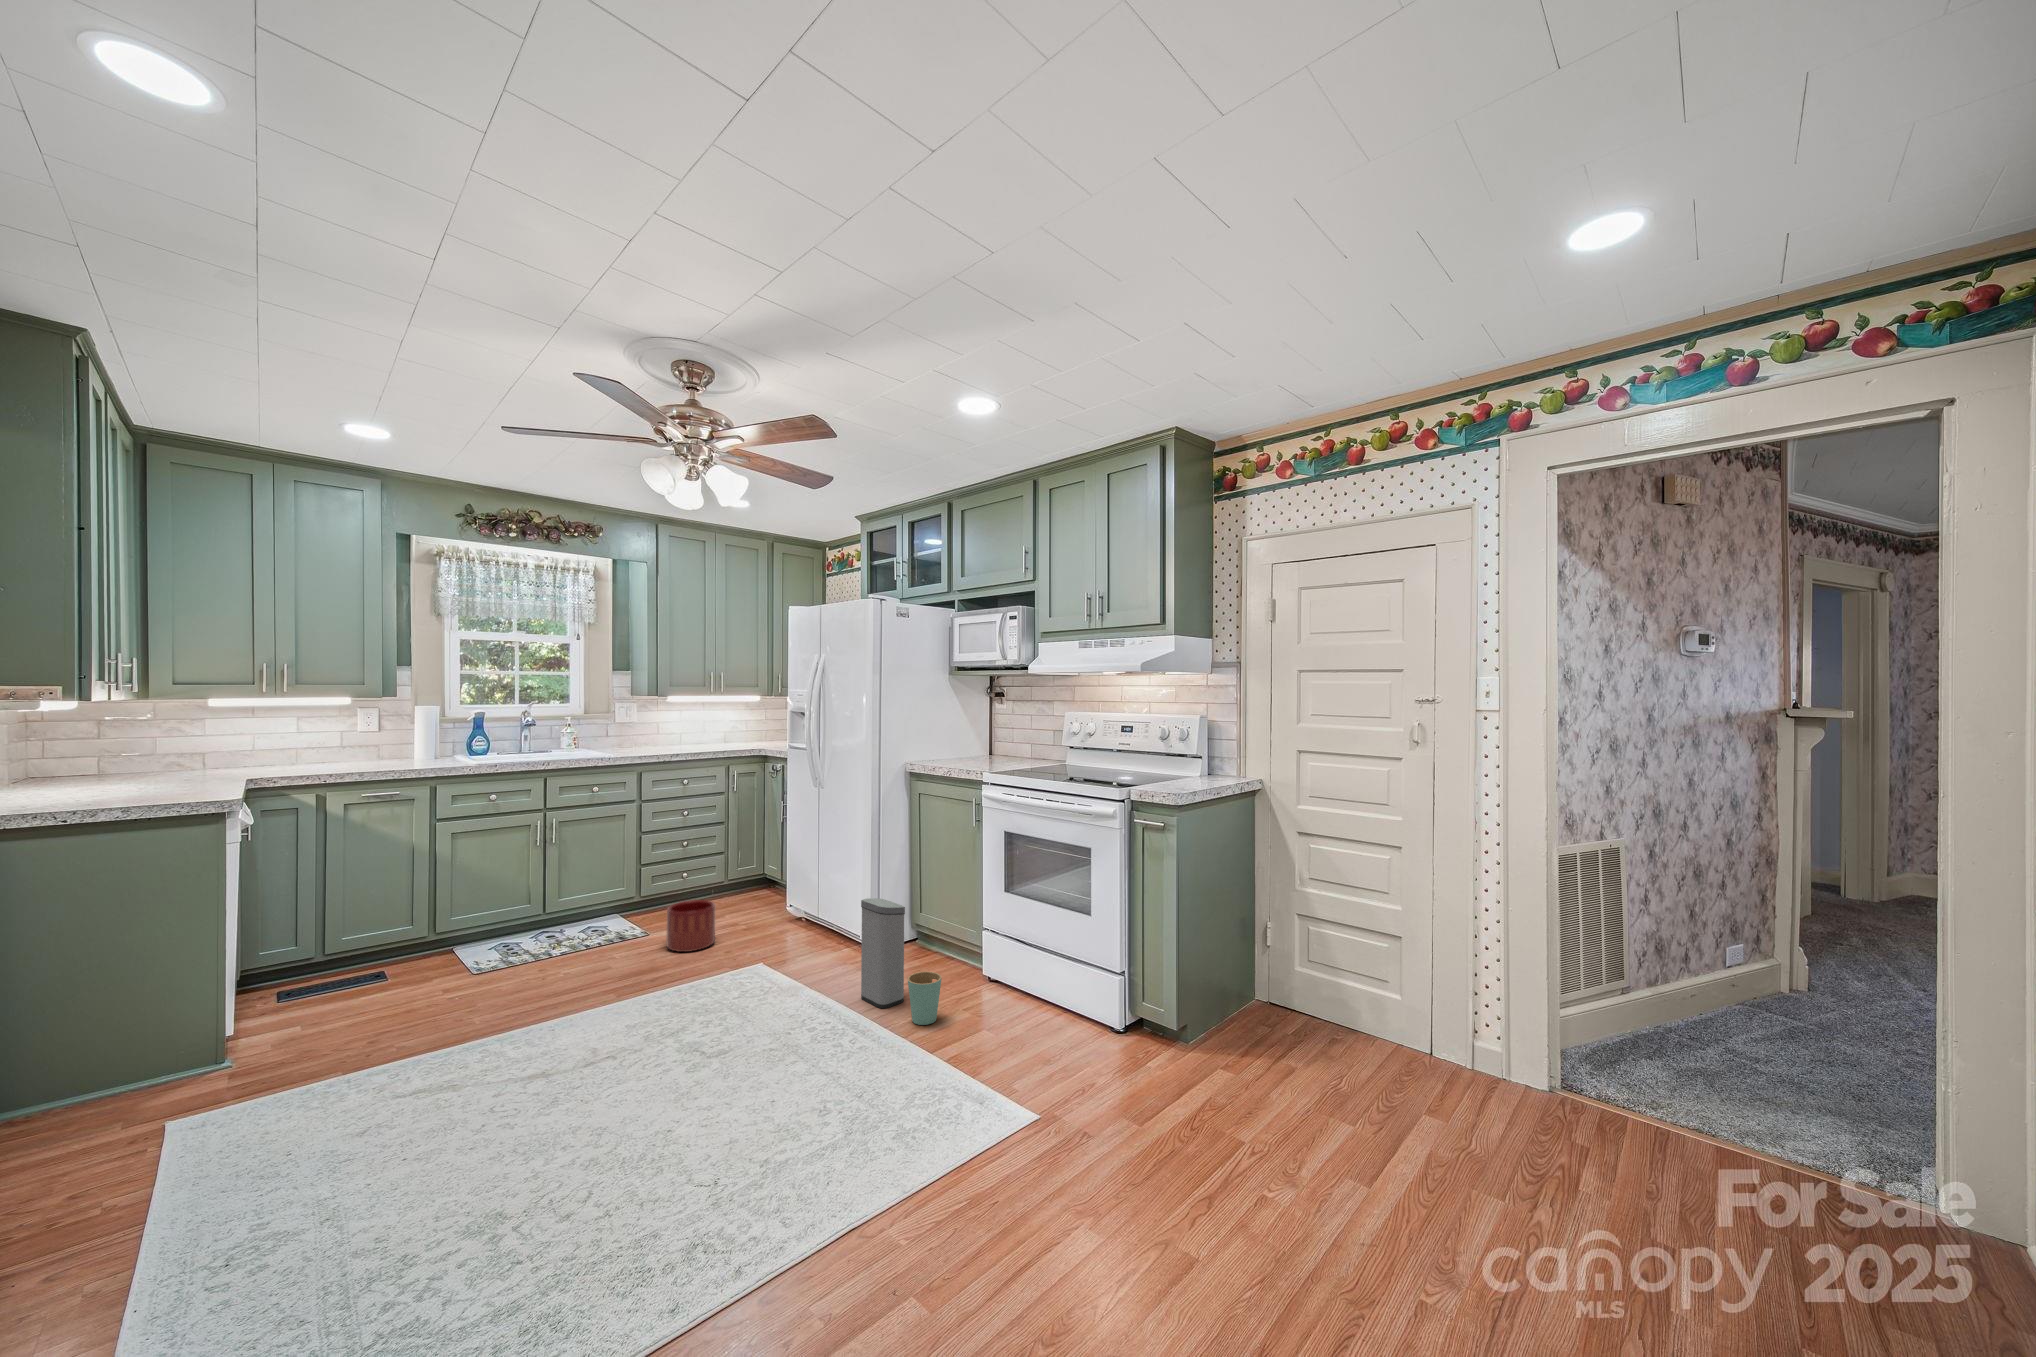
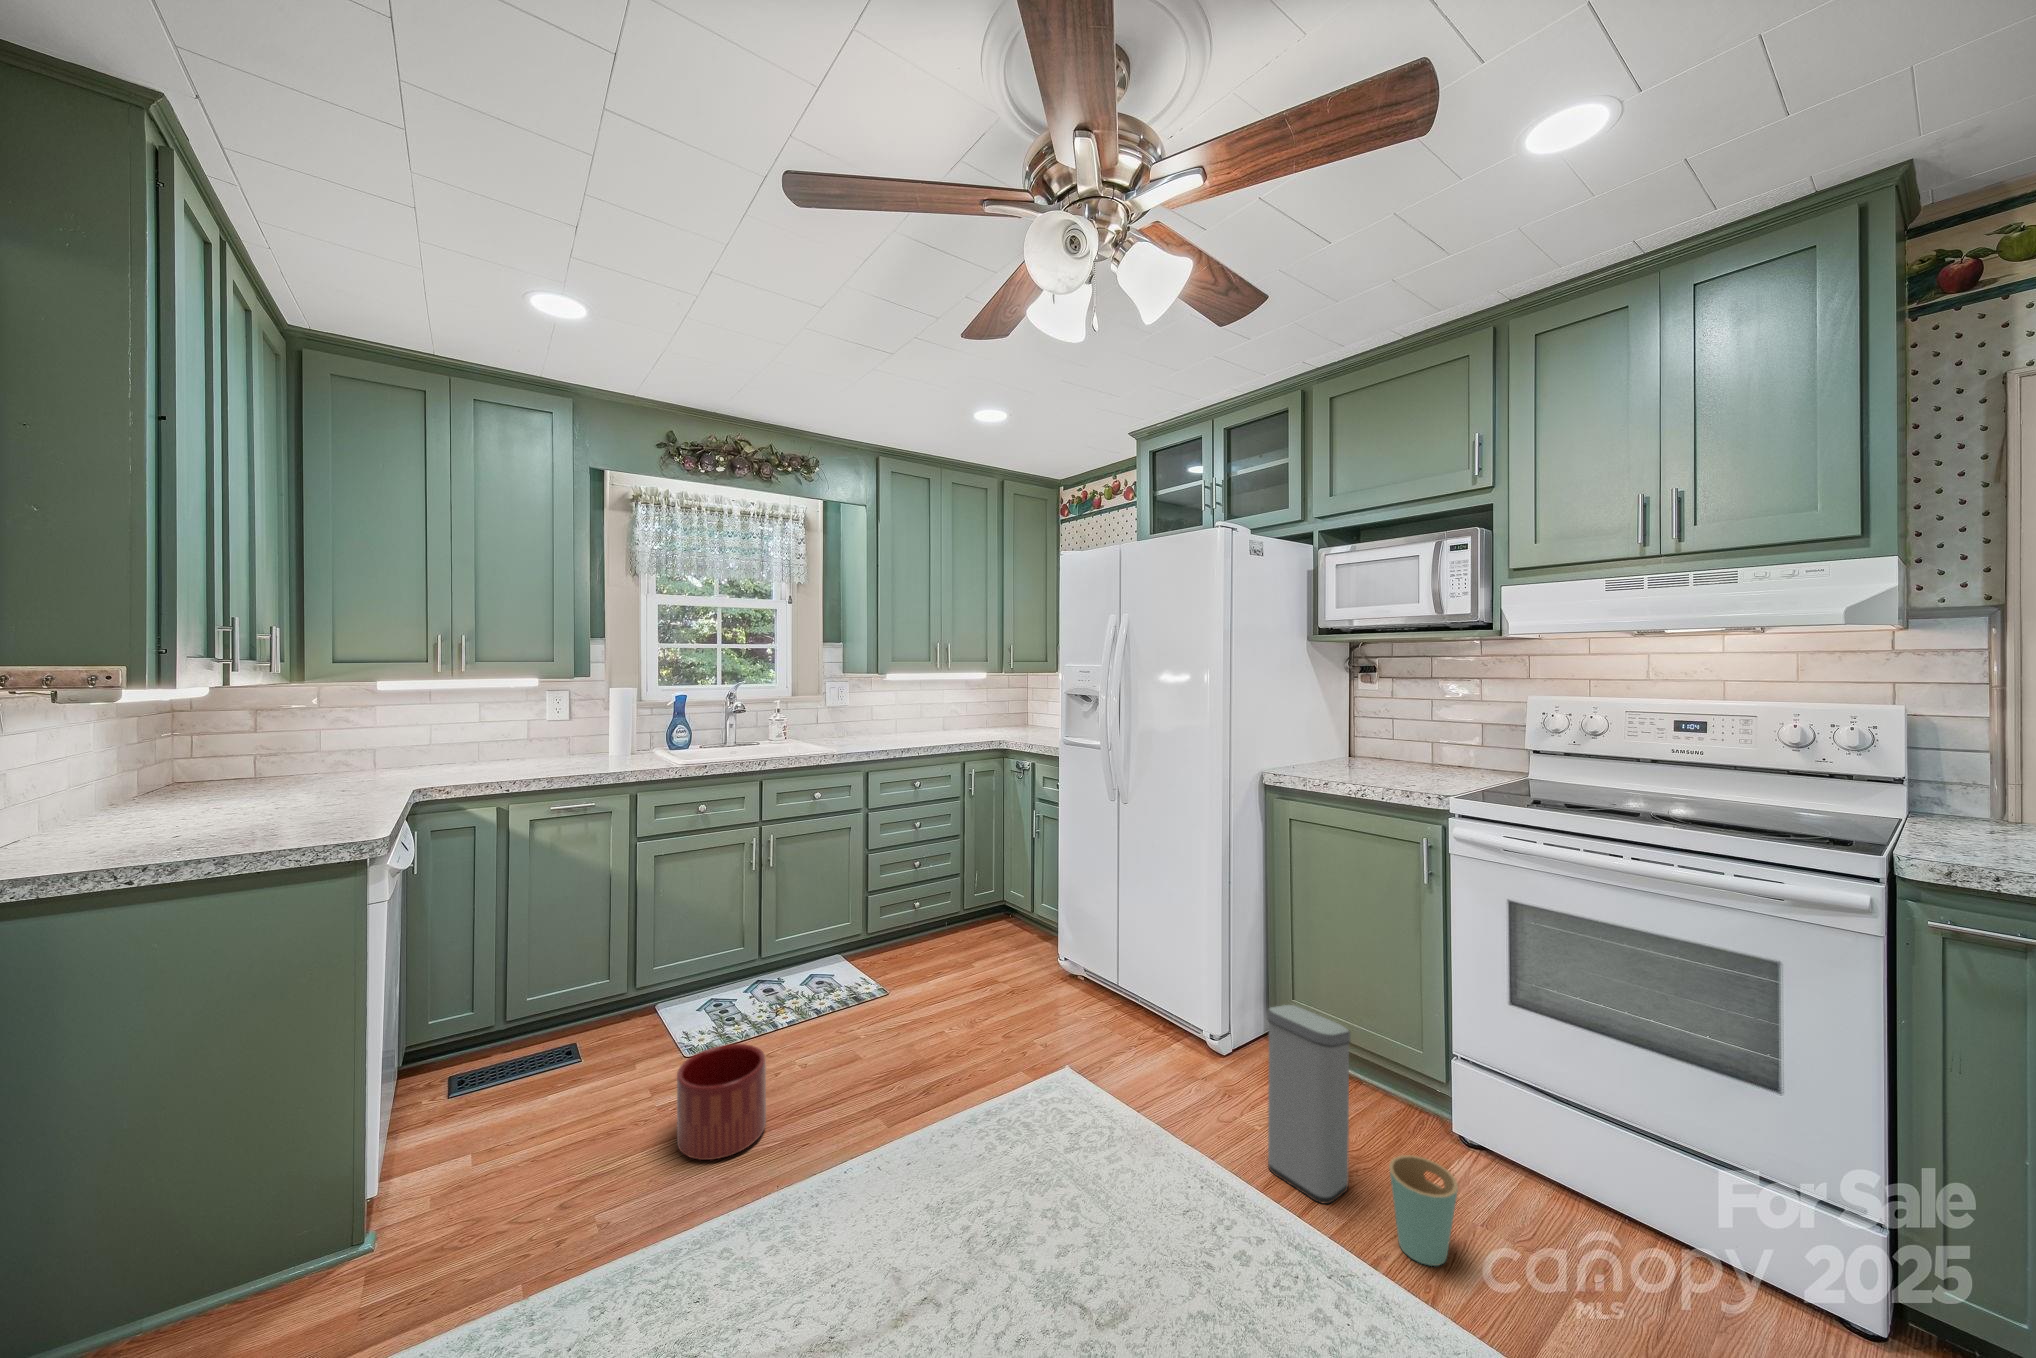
planter: present [666,900,715,952] -> present [677,1044,766,1160]

